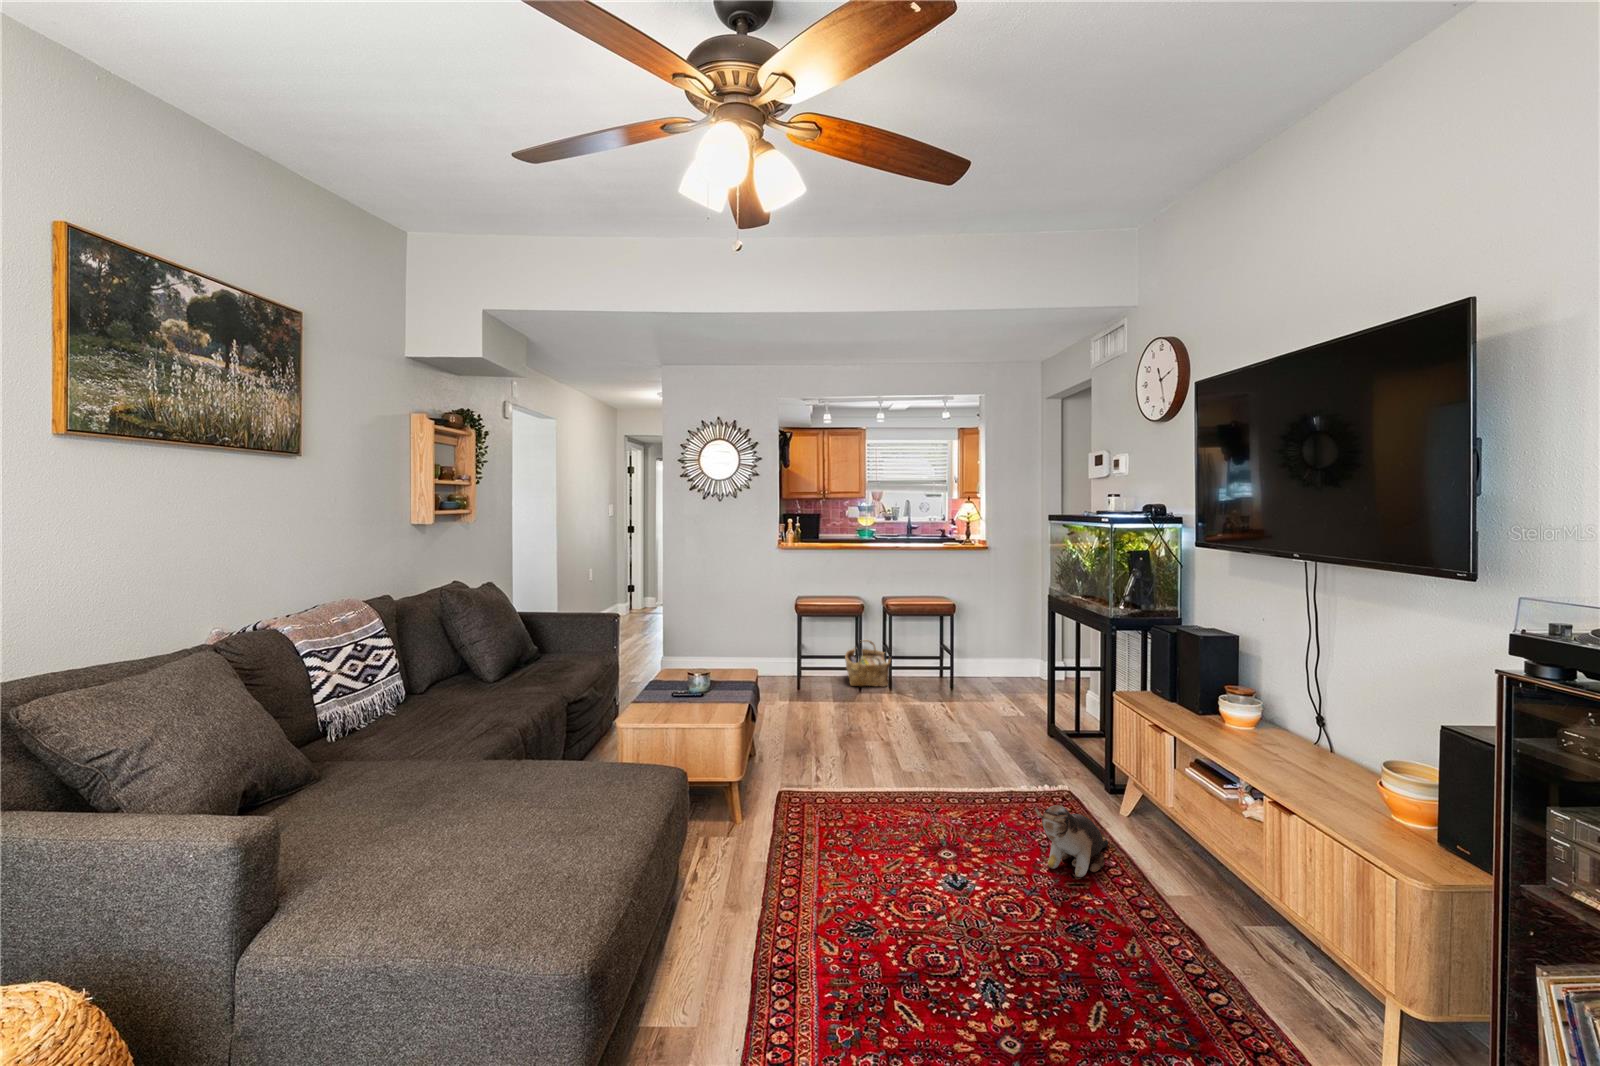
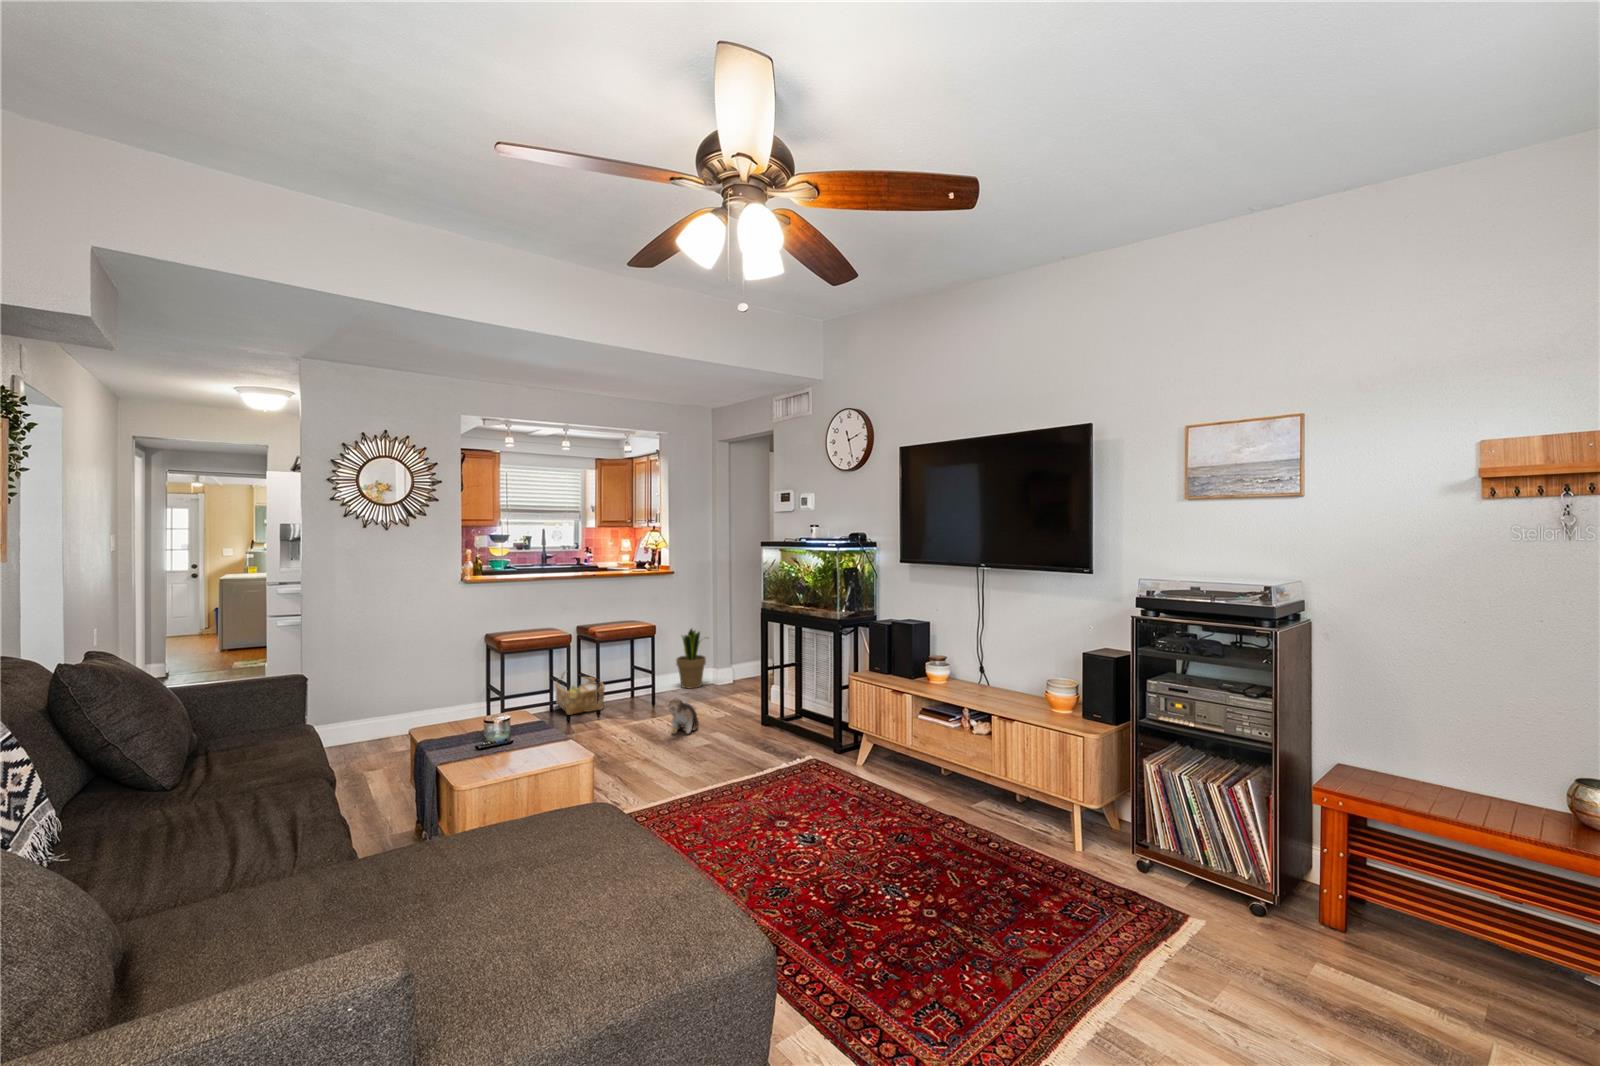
potted plant: none [981,614,1021,682] -> present [676,629,706,688]
plush toy: present [1035,805,1108,877] -> present [668,698,699,734]

